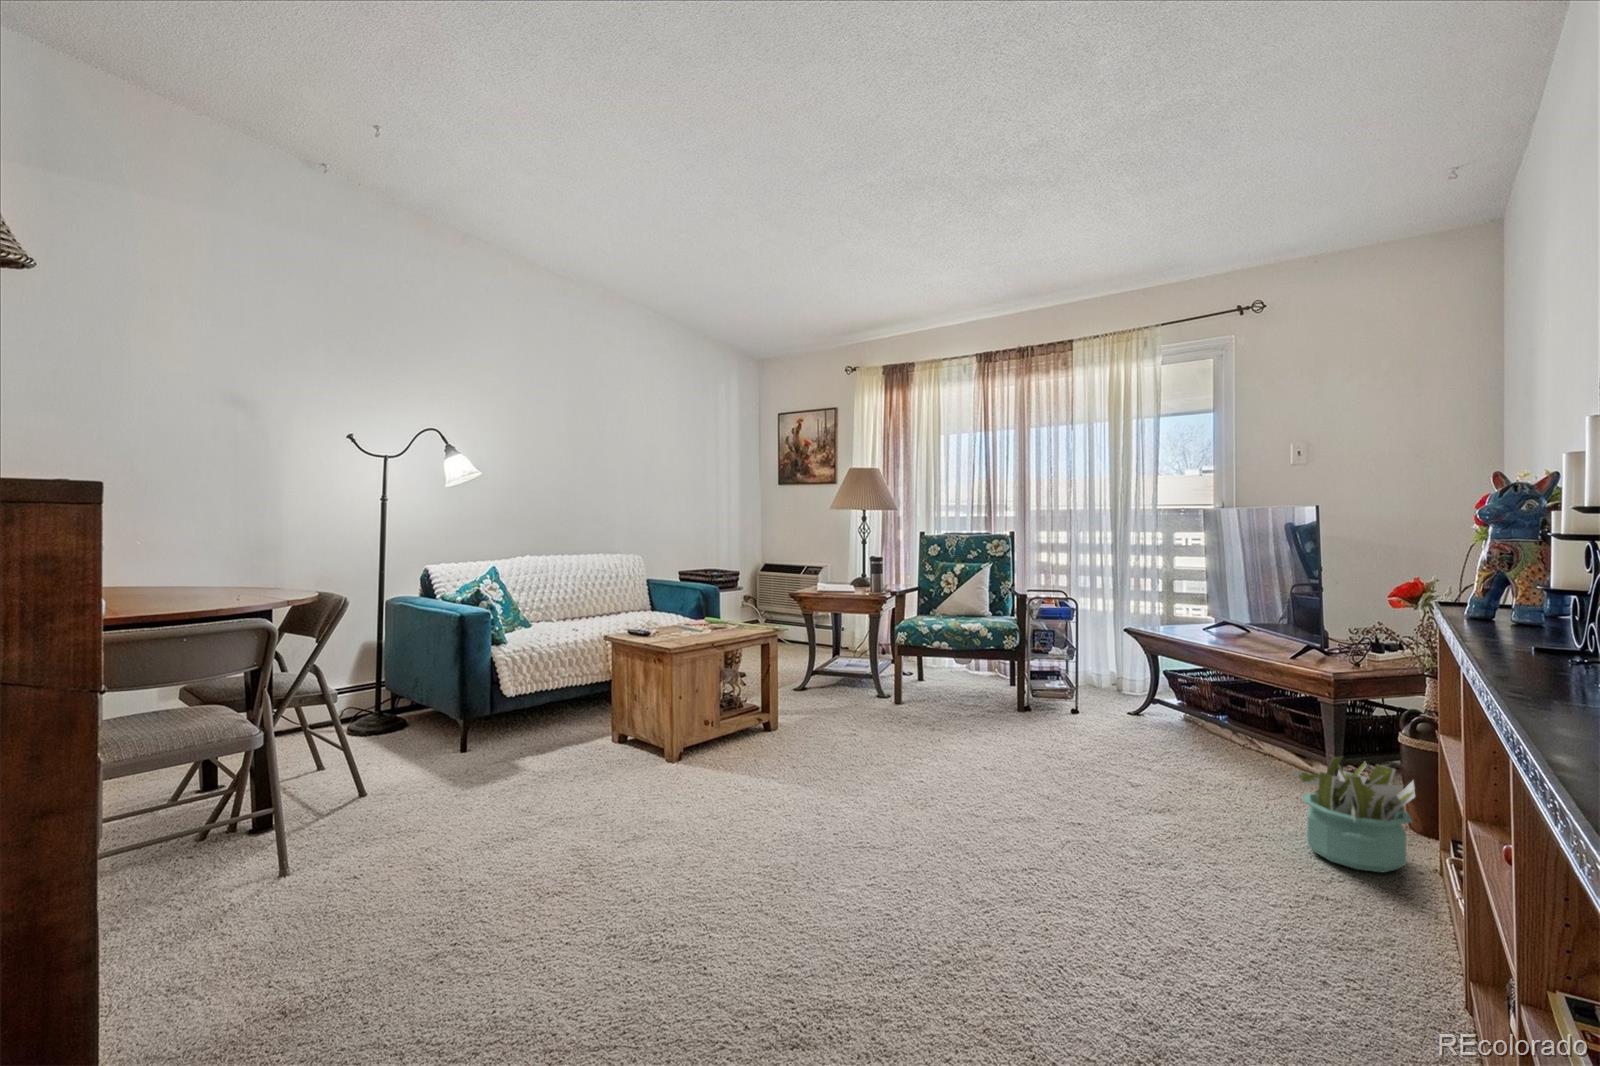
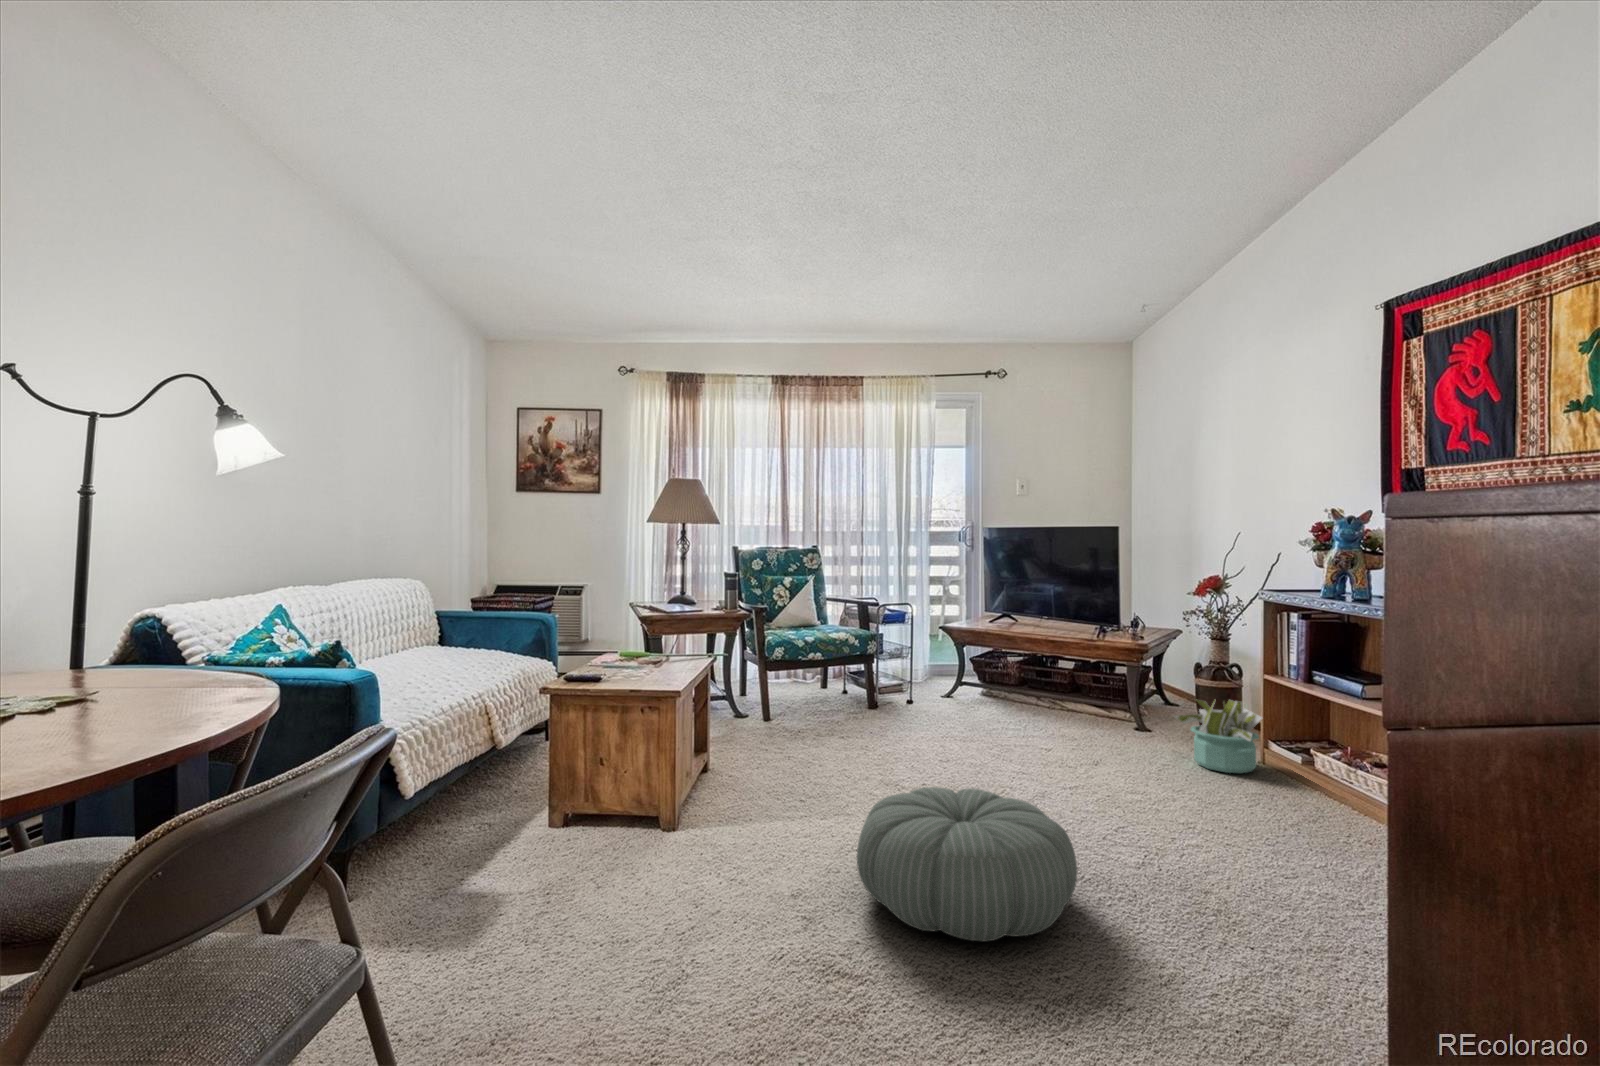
pouf: none [647,757,845,892] -> present [857,787,1077,941]

